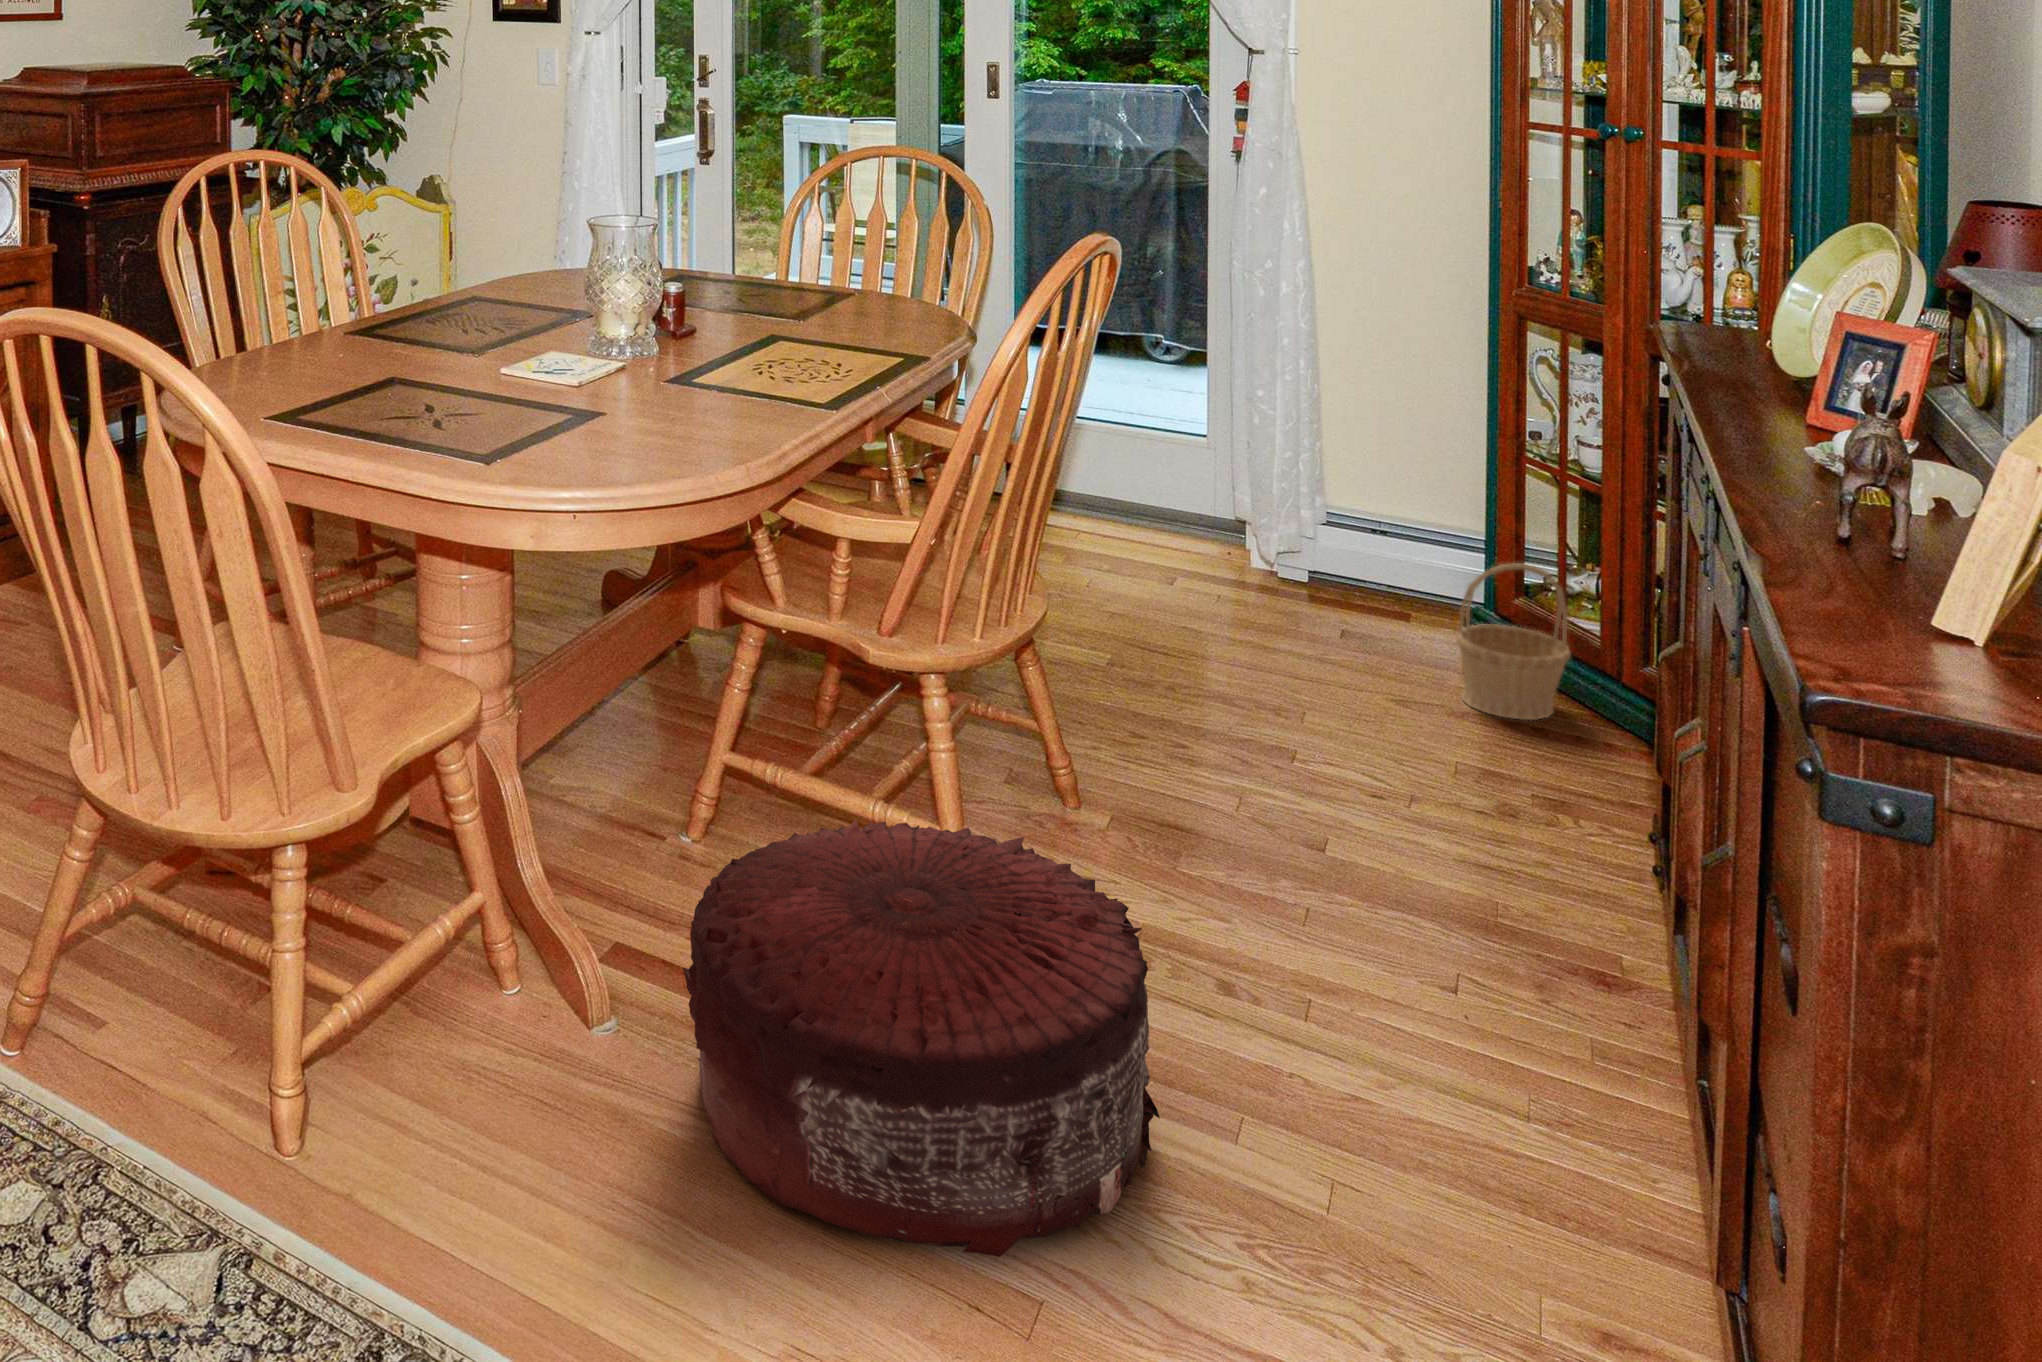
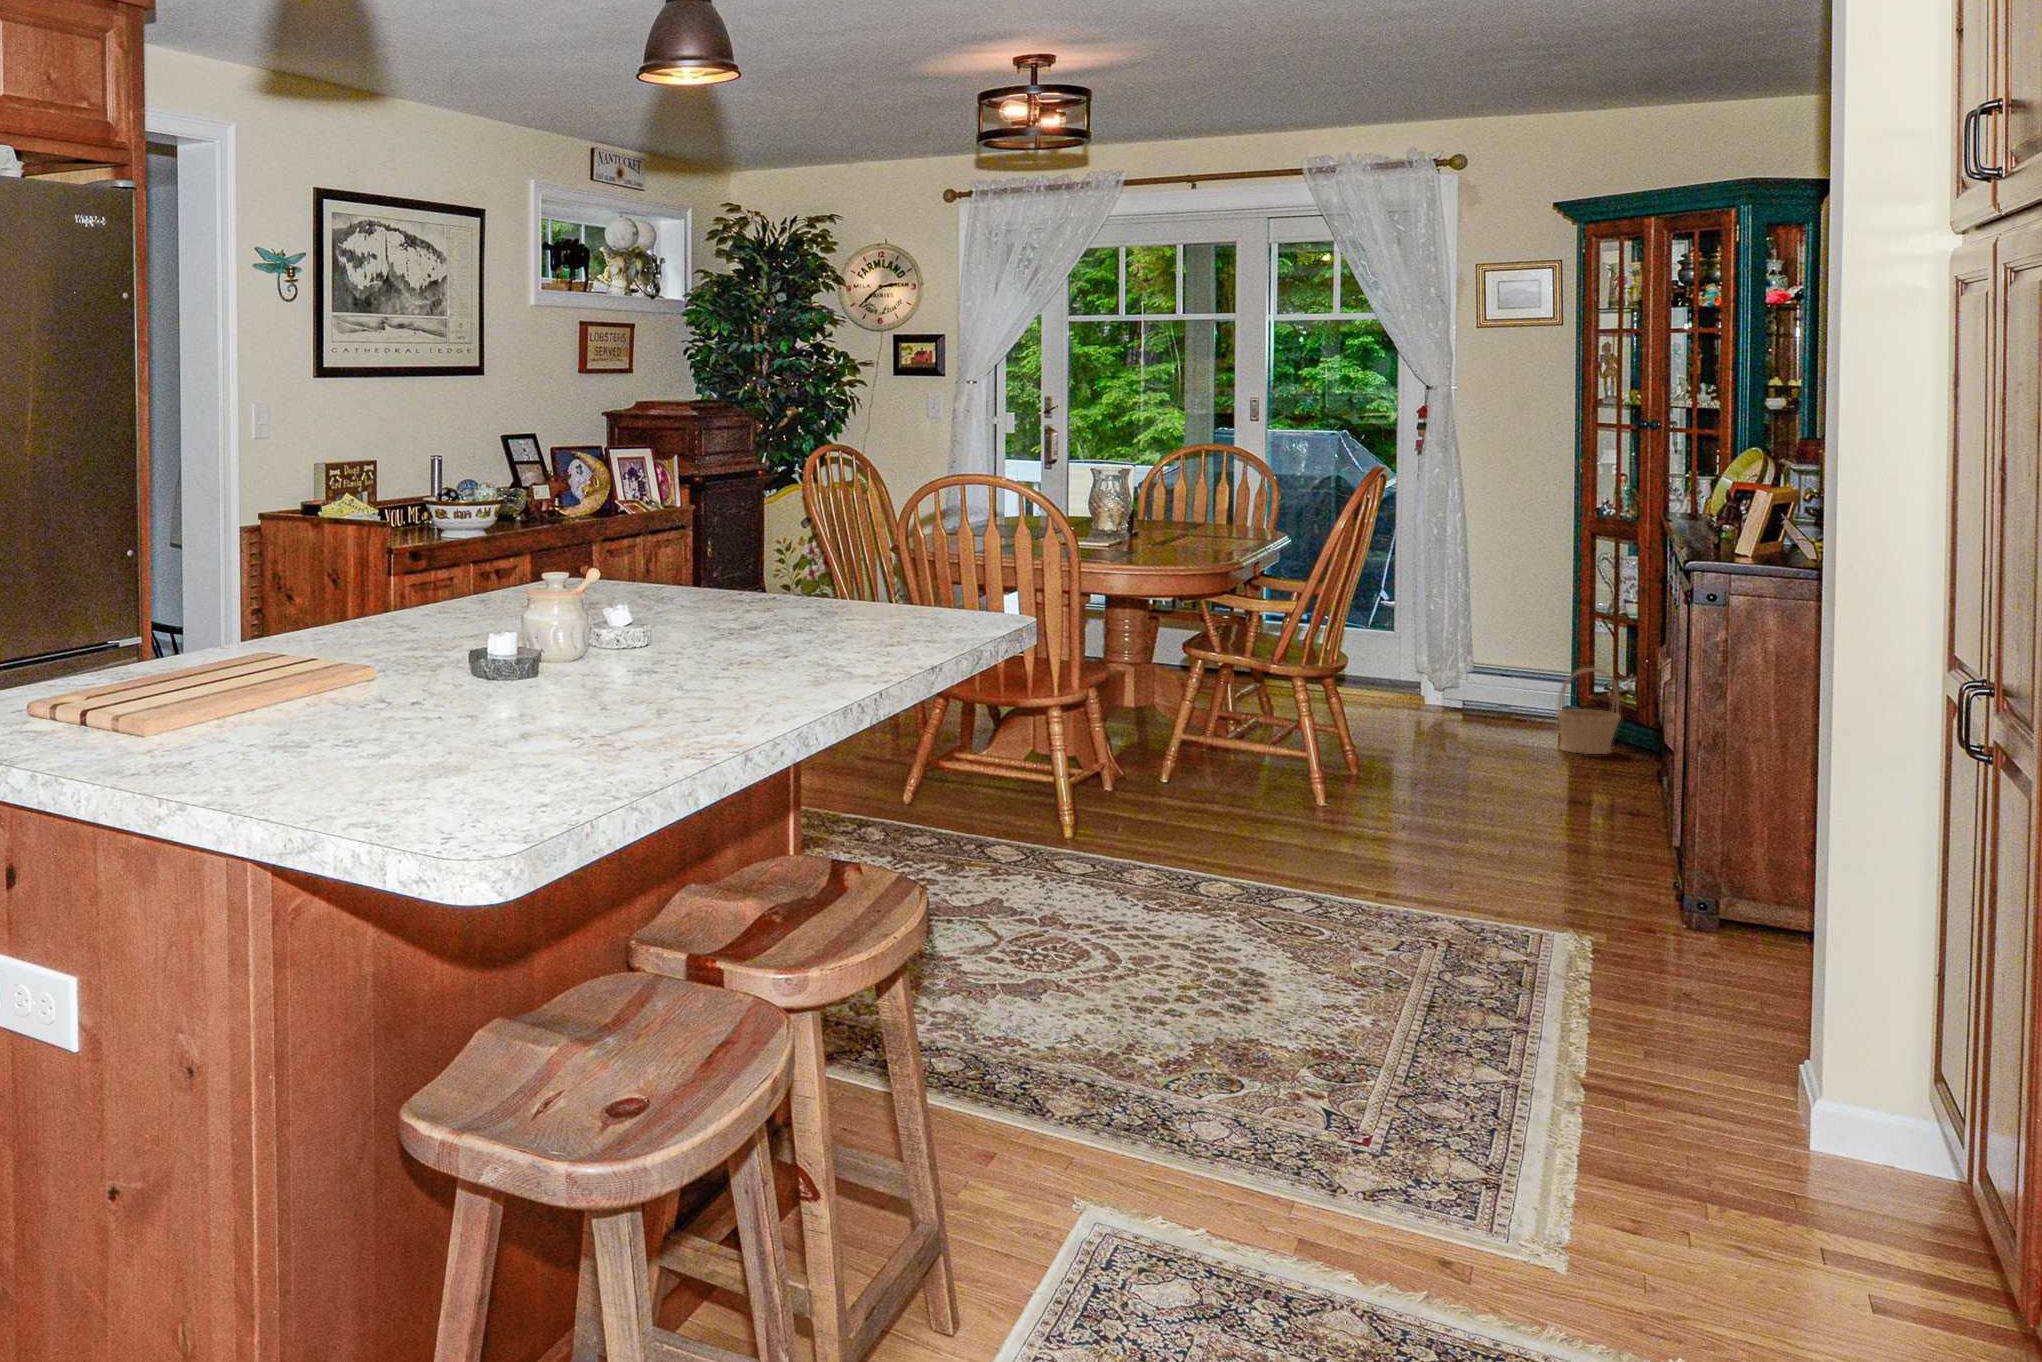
pouf: present [683,820,1160,1257] -> none [1221,728,1438,856]

